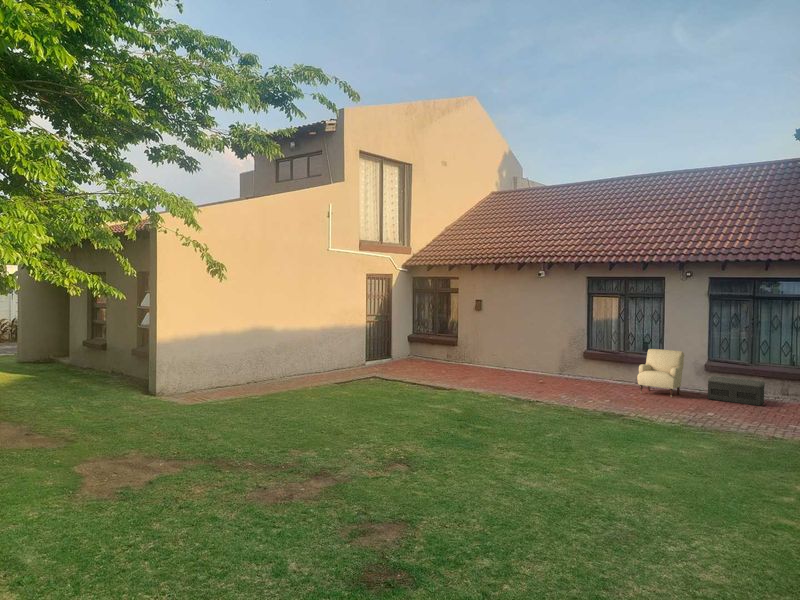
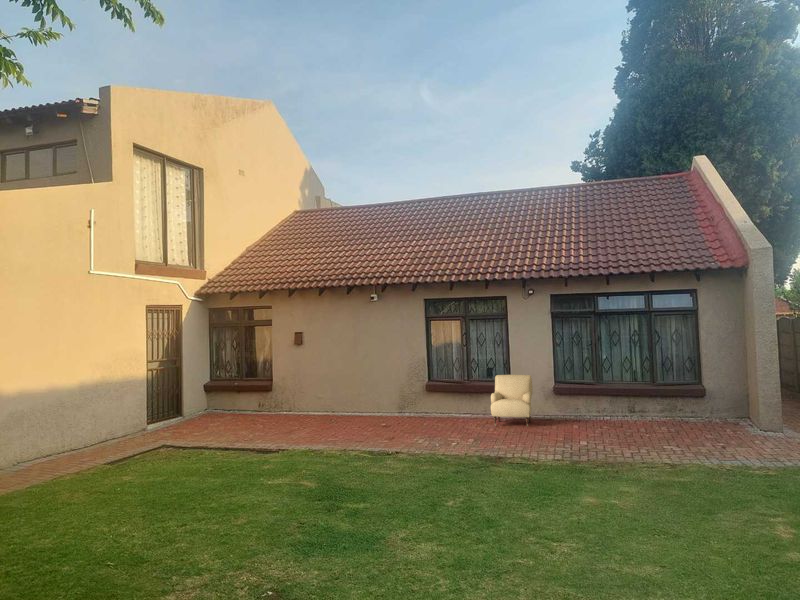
storage bench: present [708,376,765,406] -> none [560,399,613,426]

